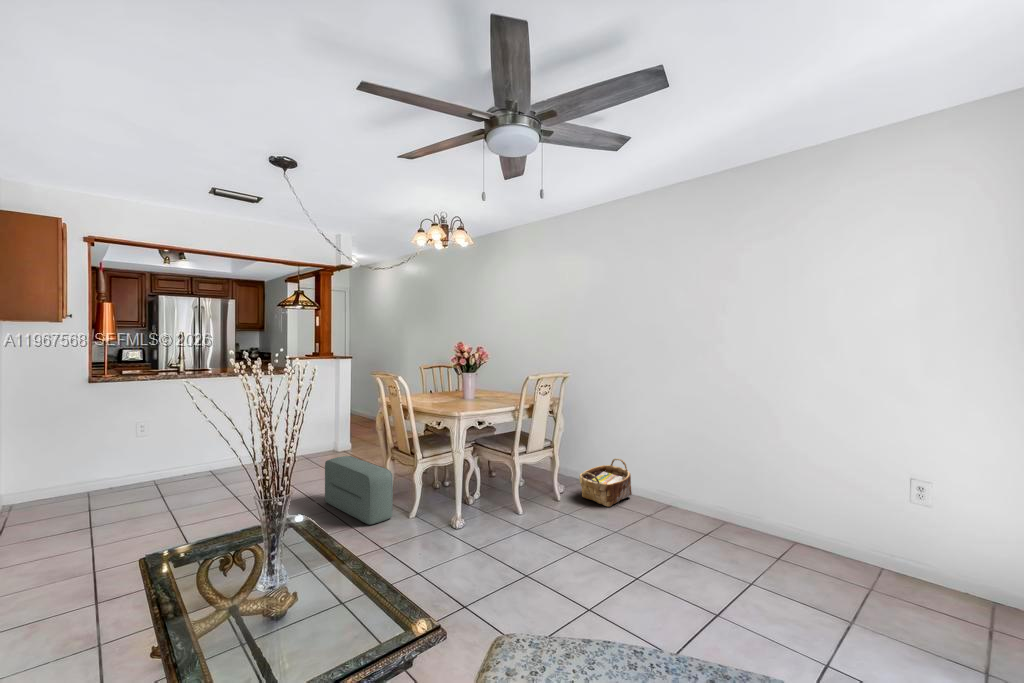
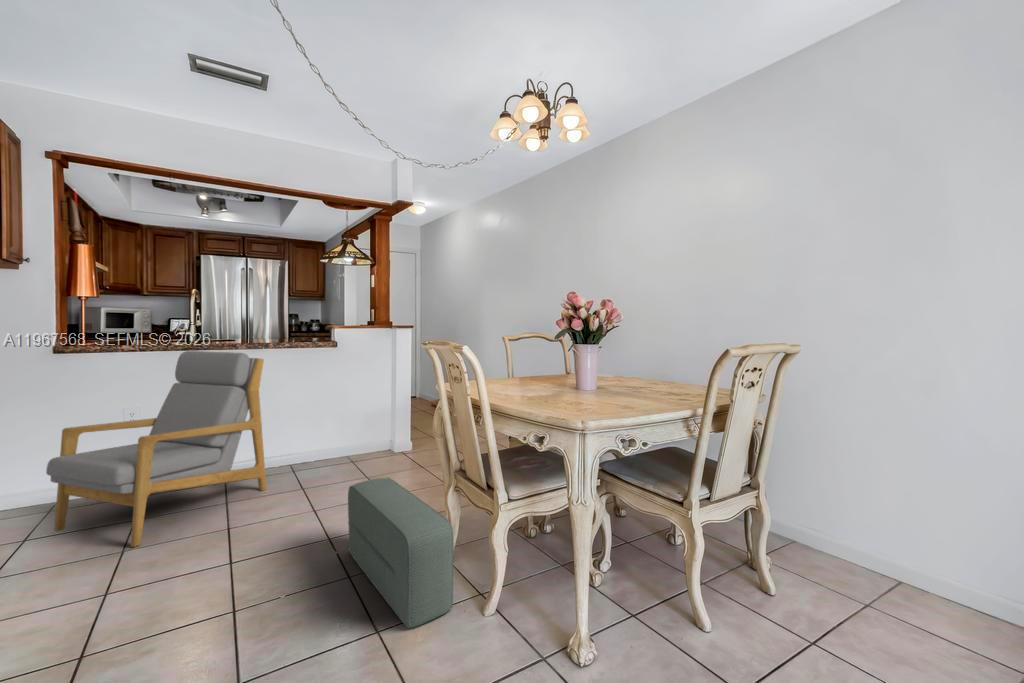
armchair: none [111,380,251,508] -> present [46,351,266,547]
woven basket: present [579,458,632,507] -> none [800,510,916,618]

